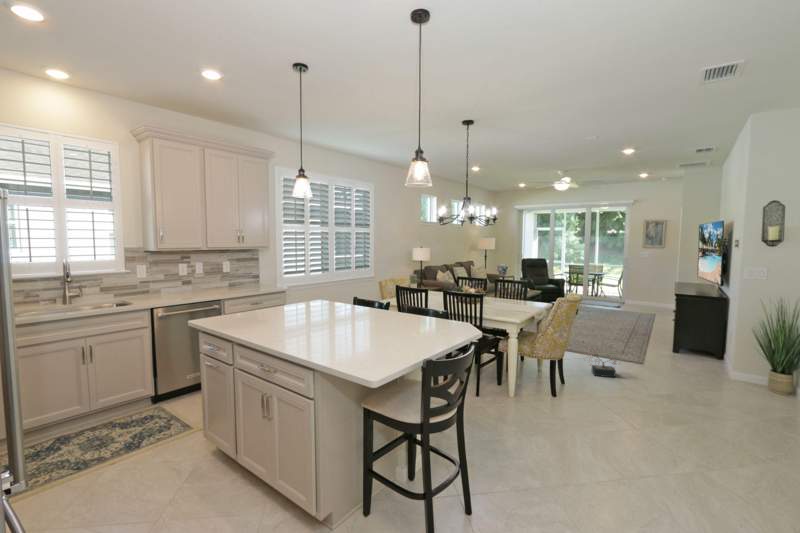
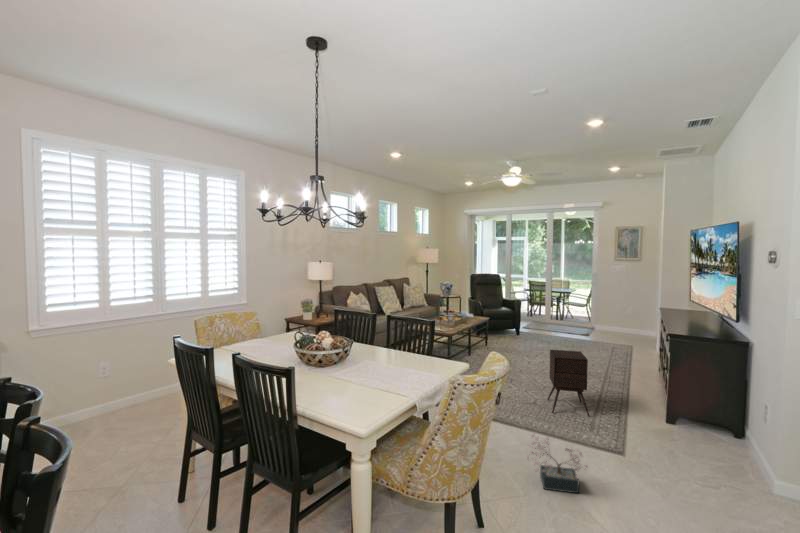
side table: none [591,307,621,350] -> present [548,350,589,416]

